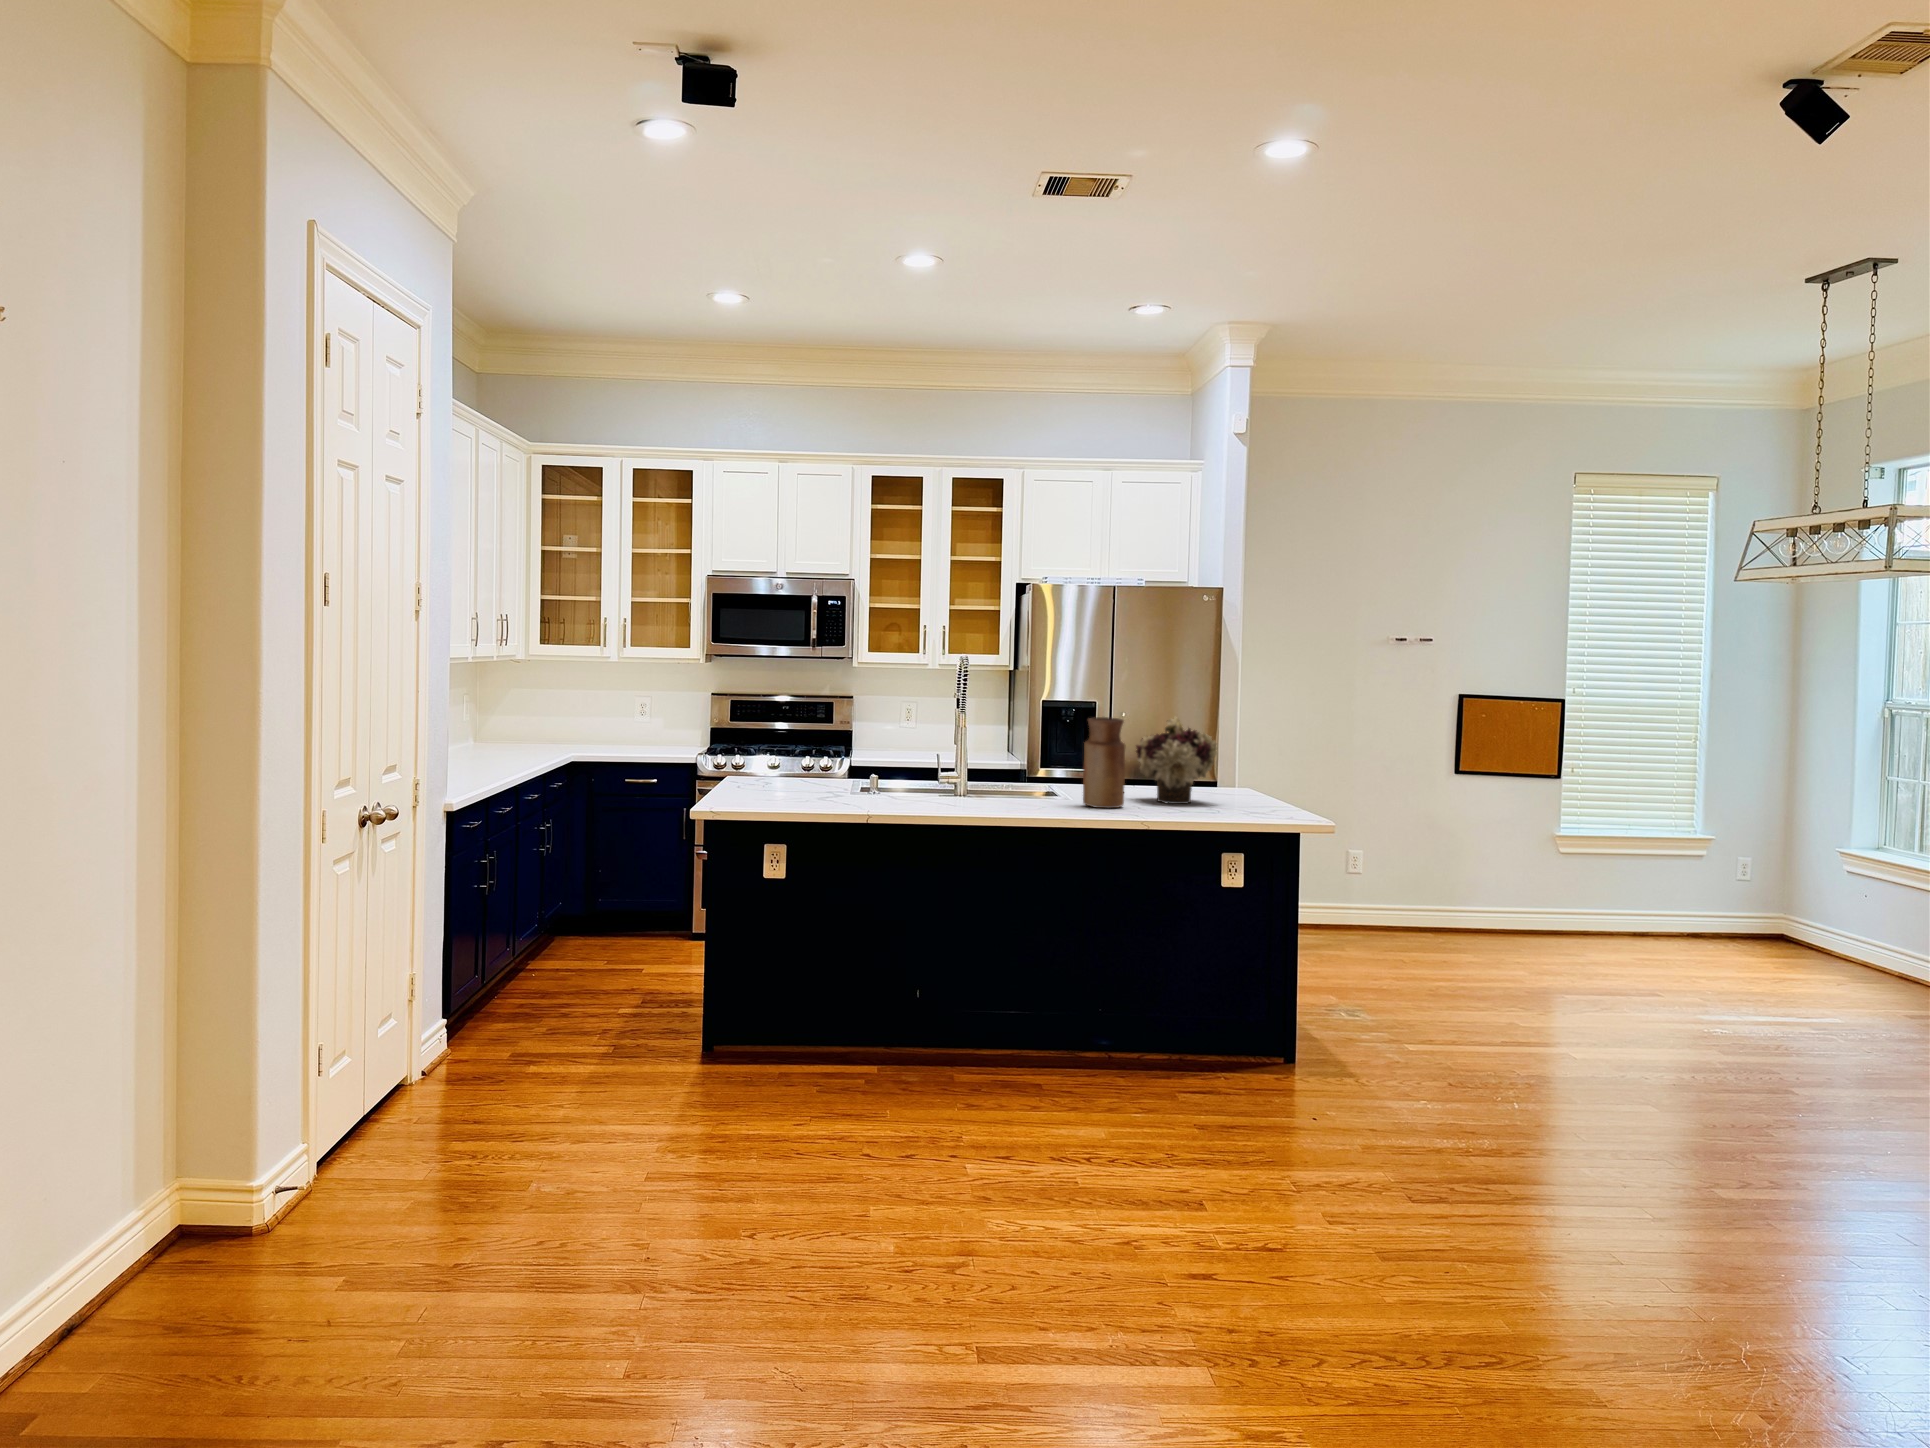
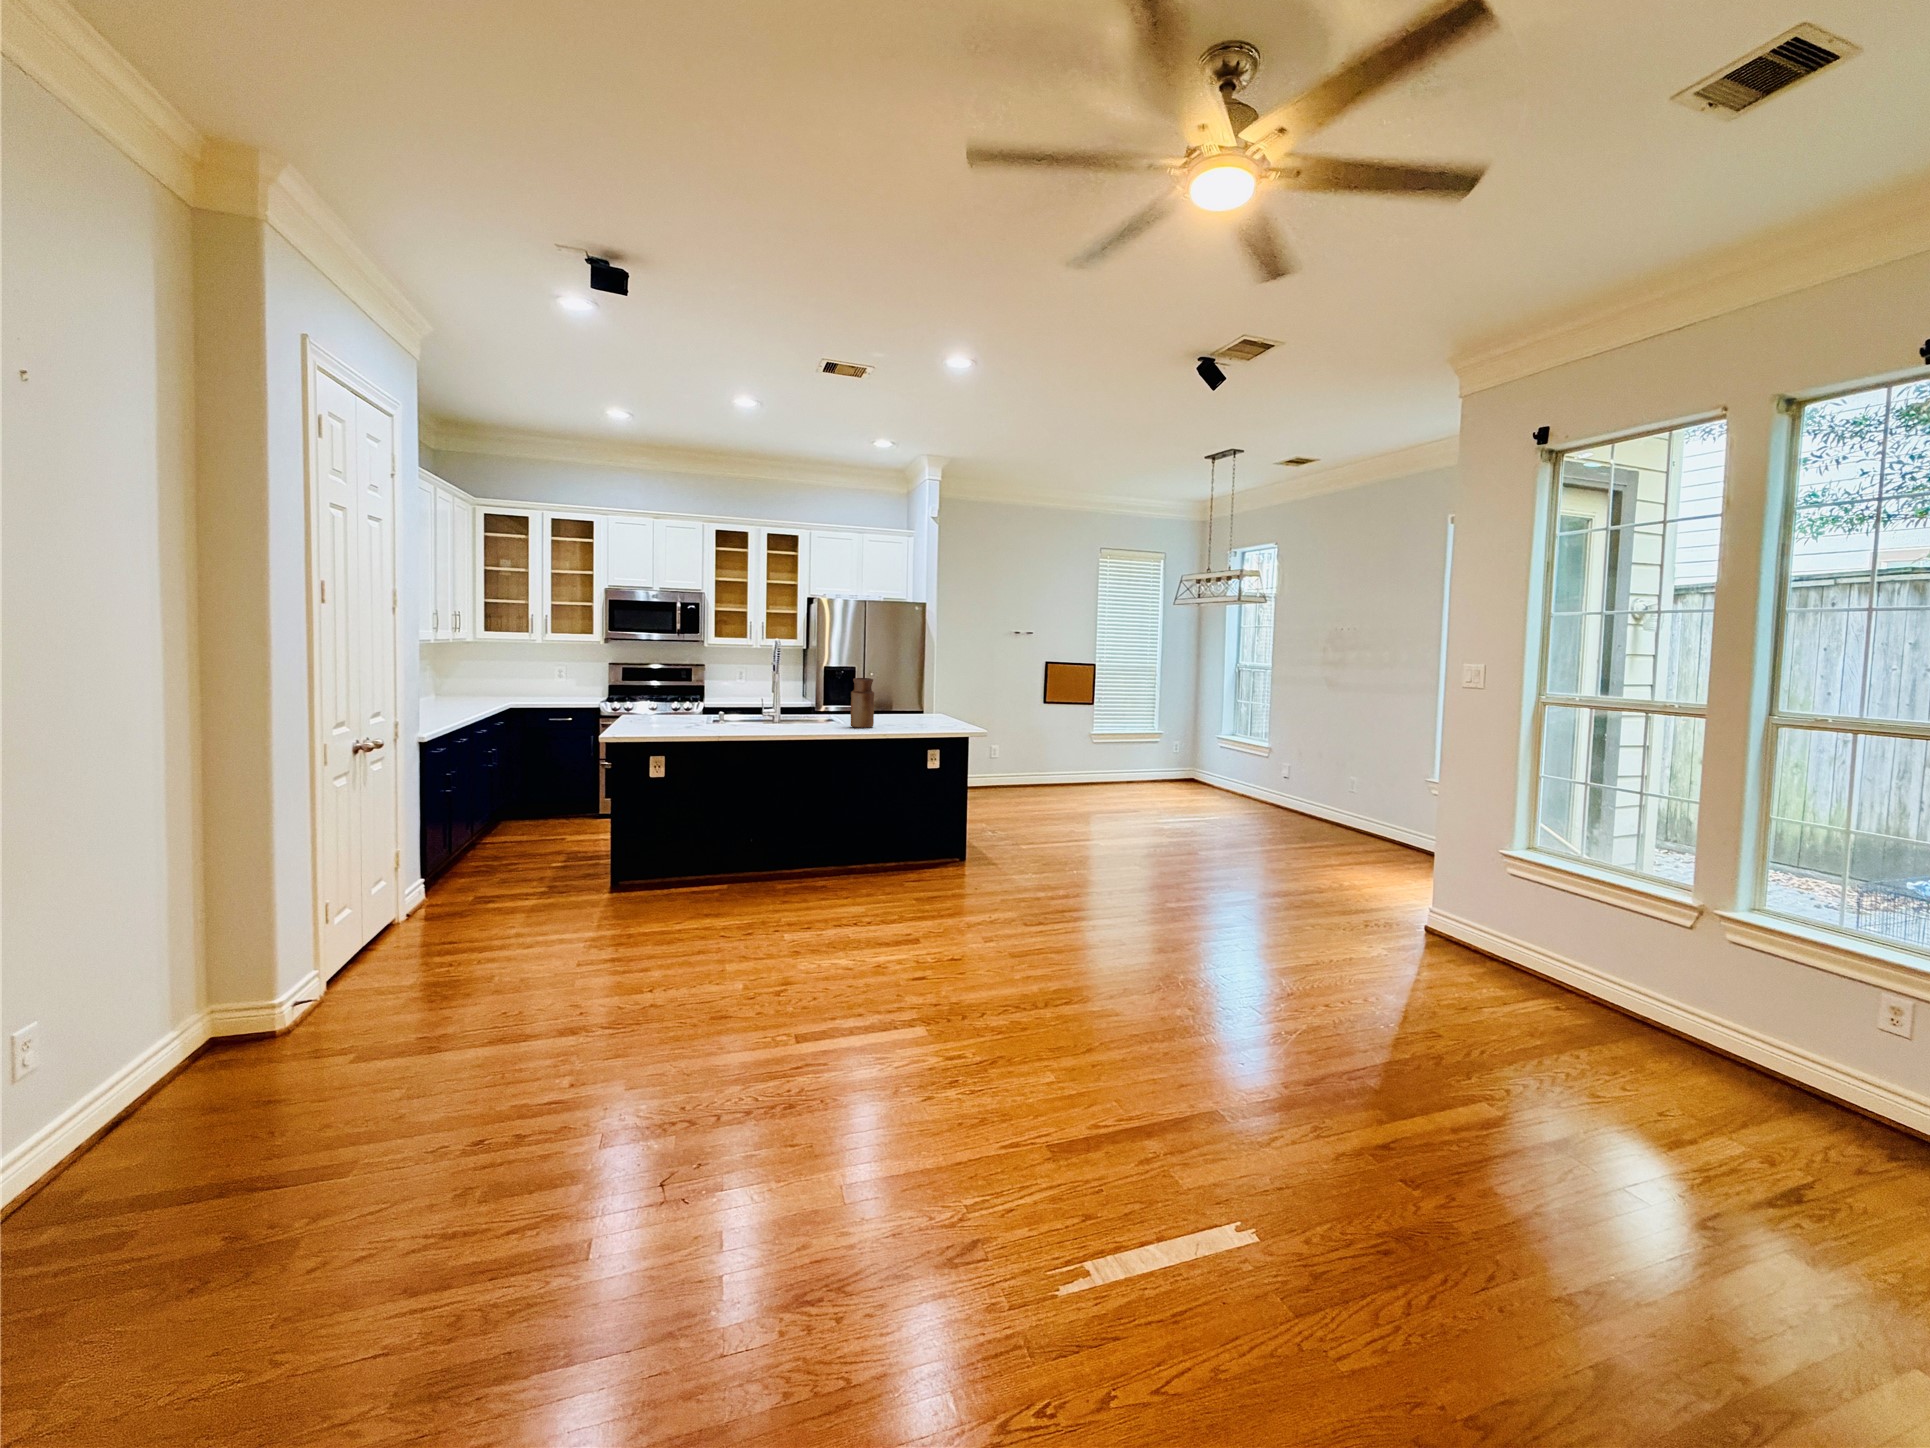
flower arrangement: present [1136,718,1217,804] -> none [880,677,924,724]

